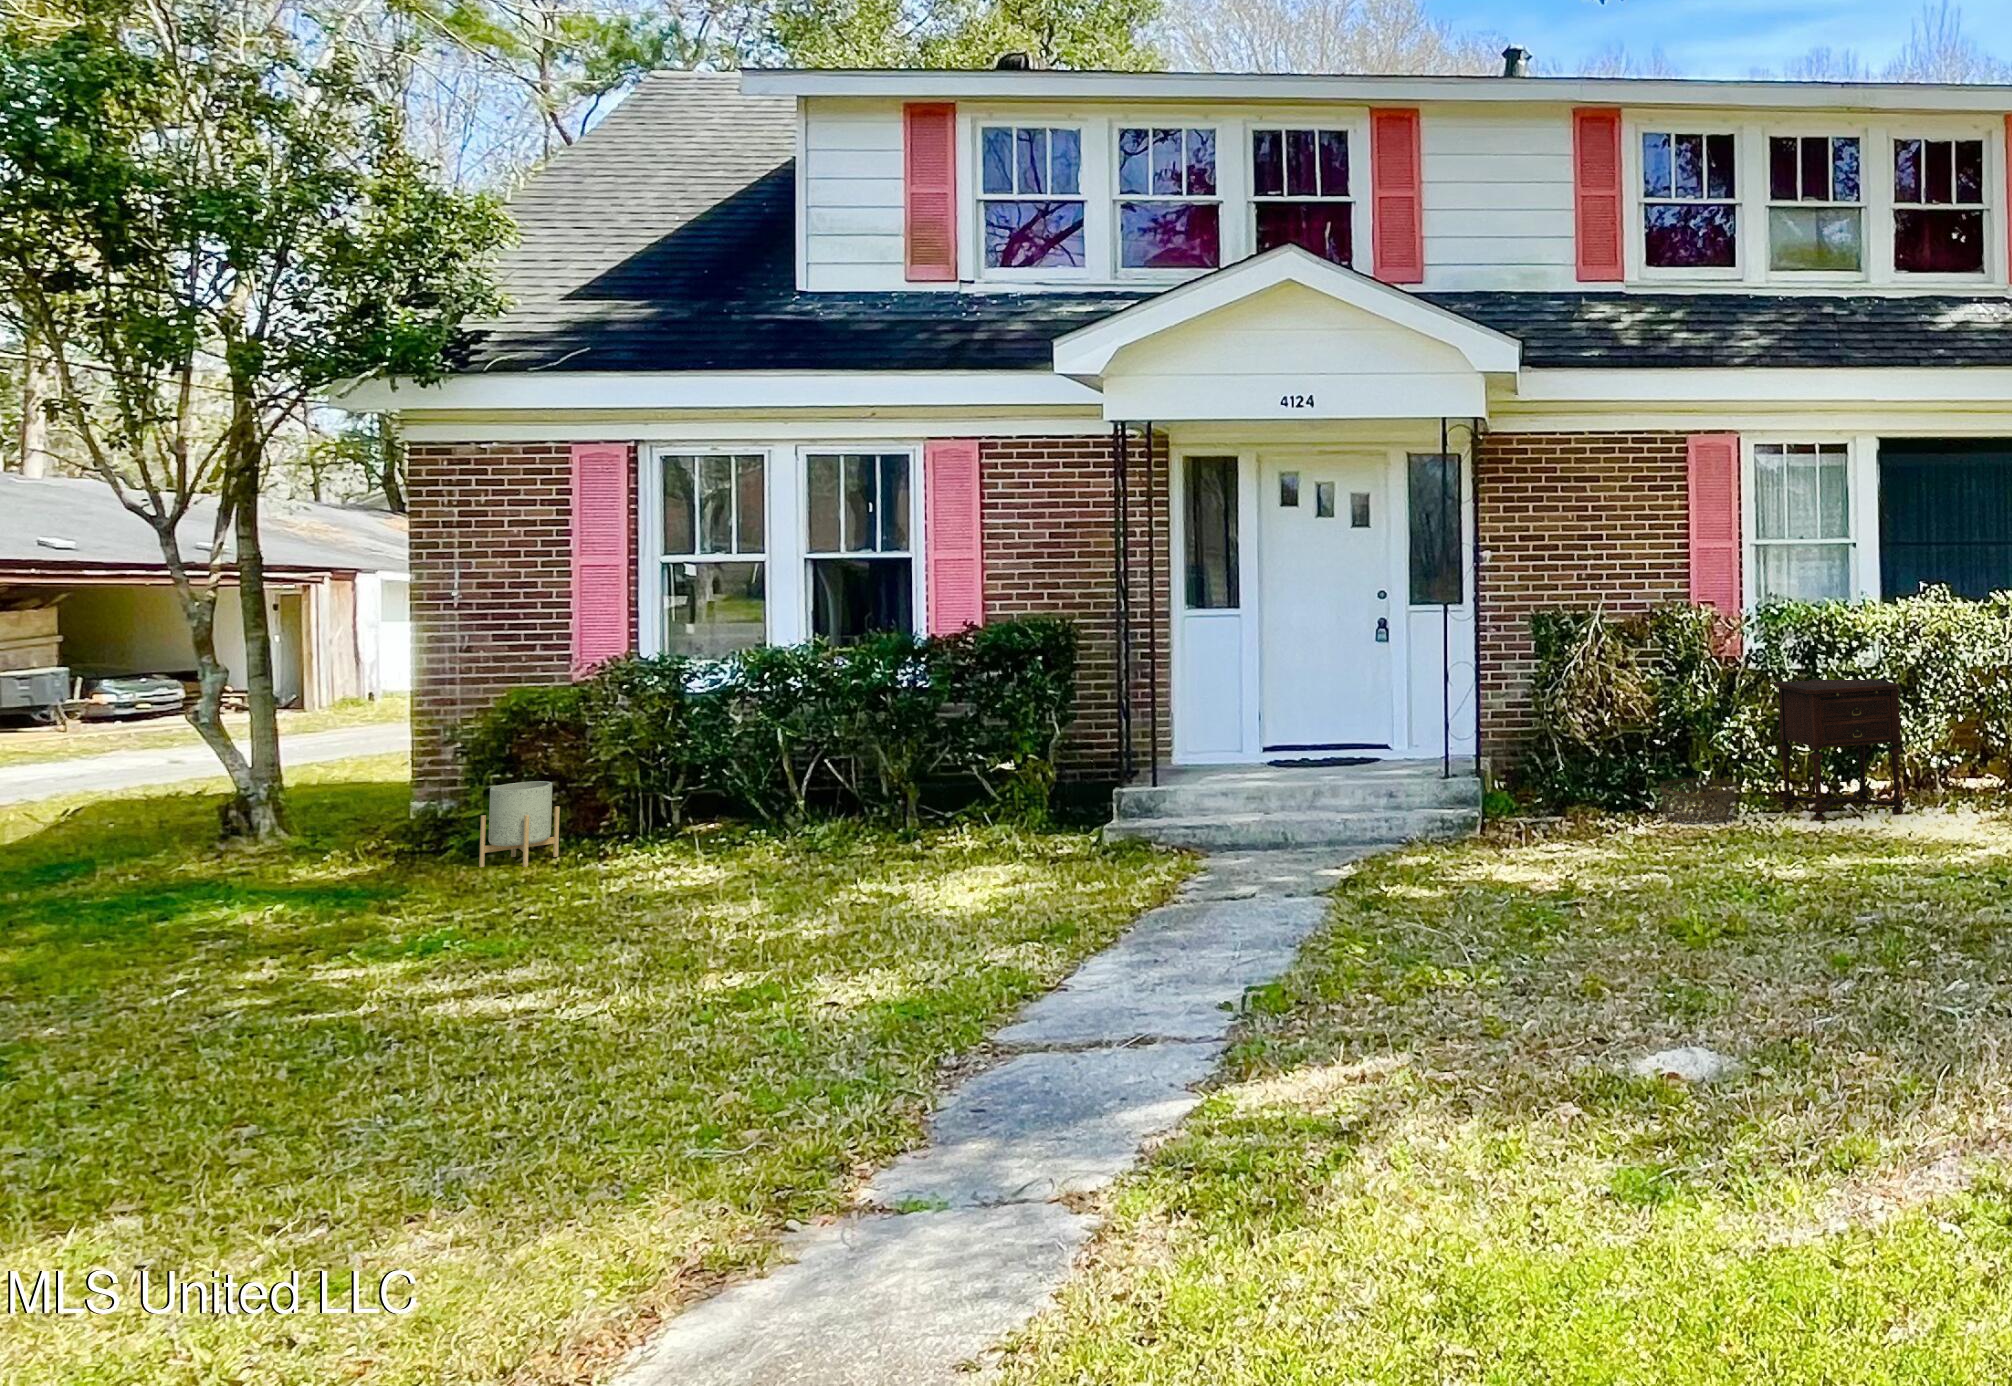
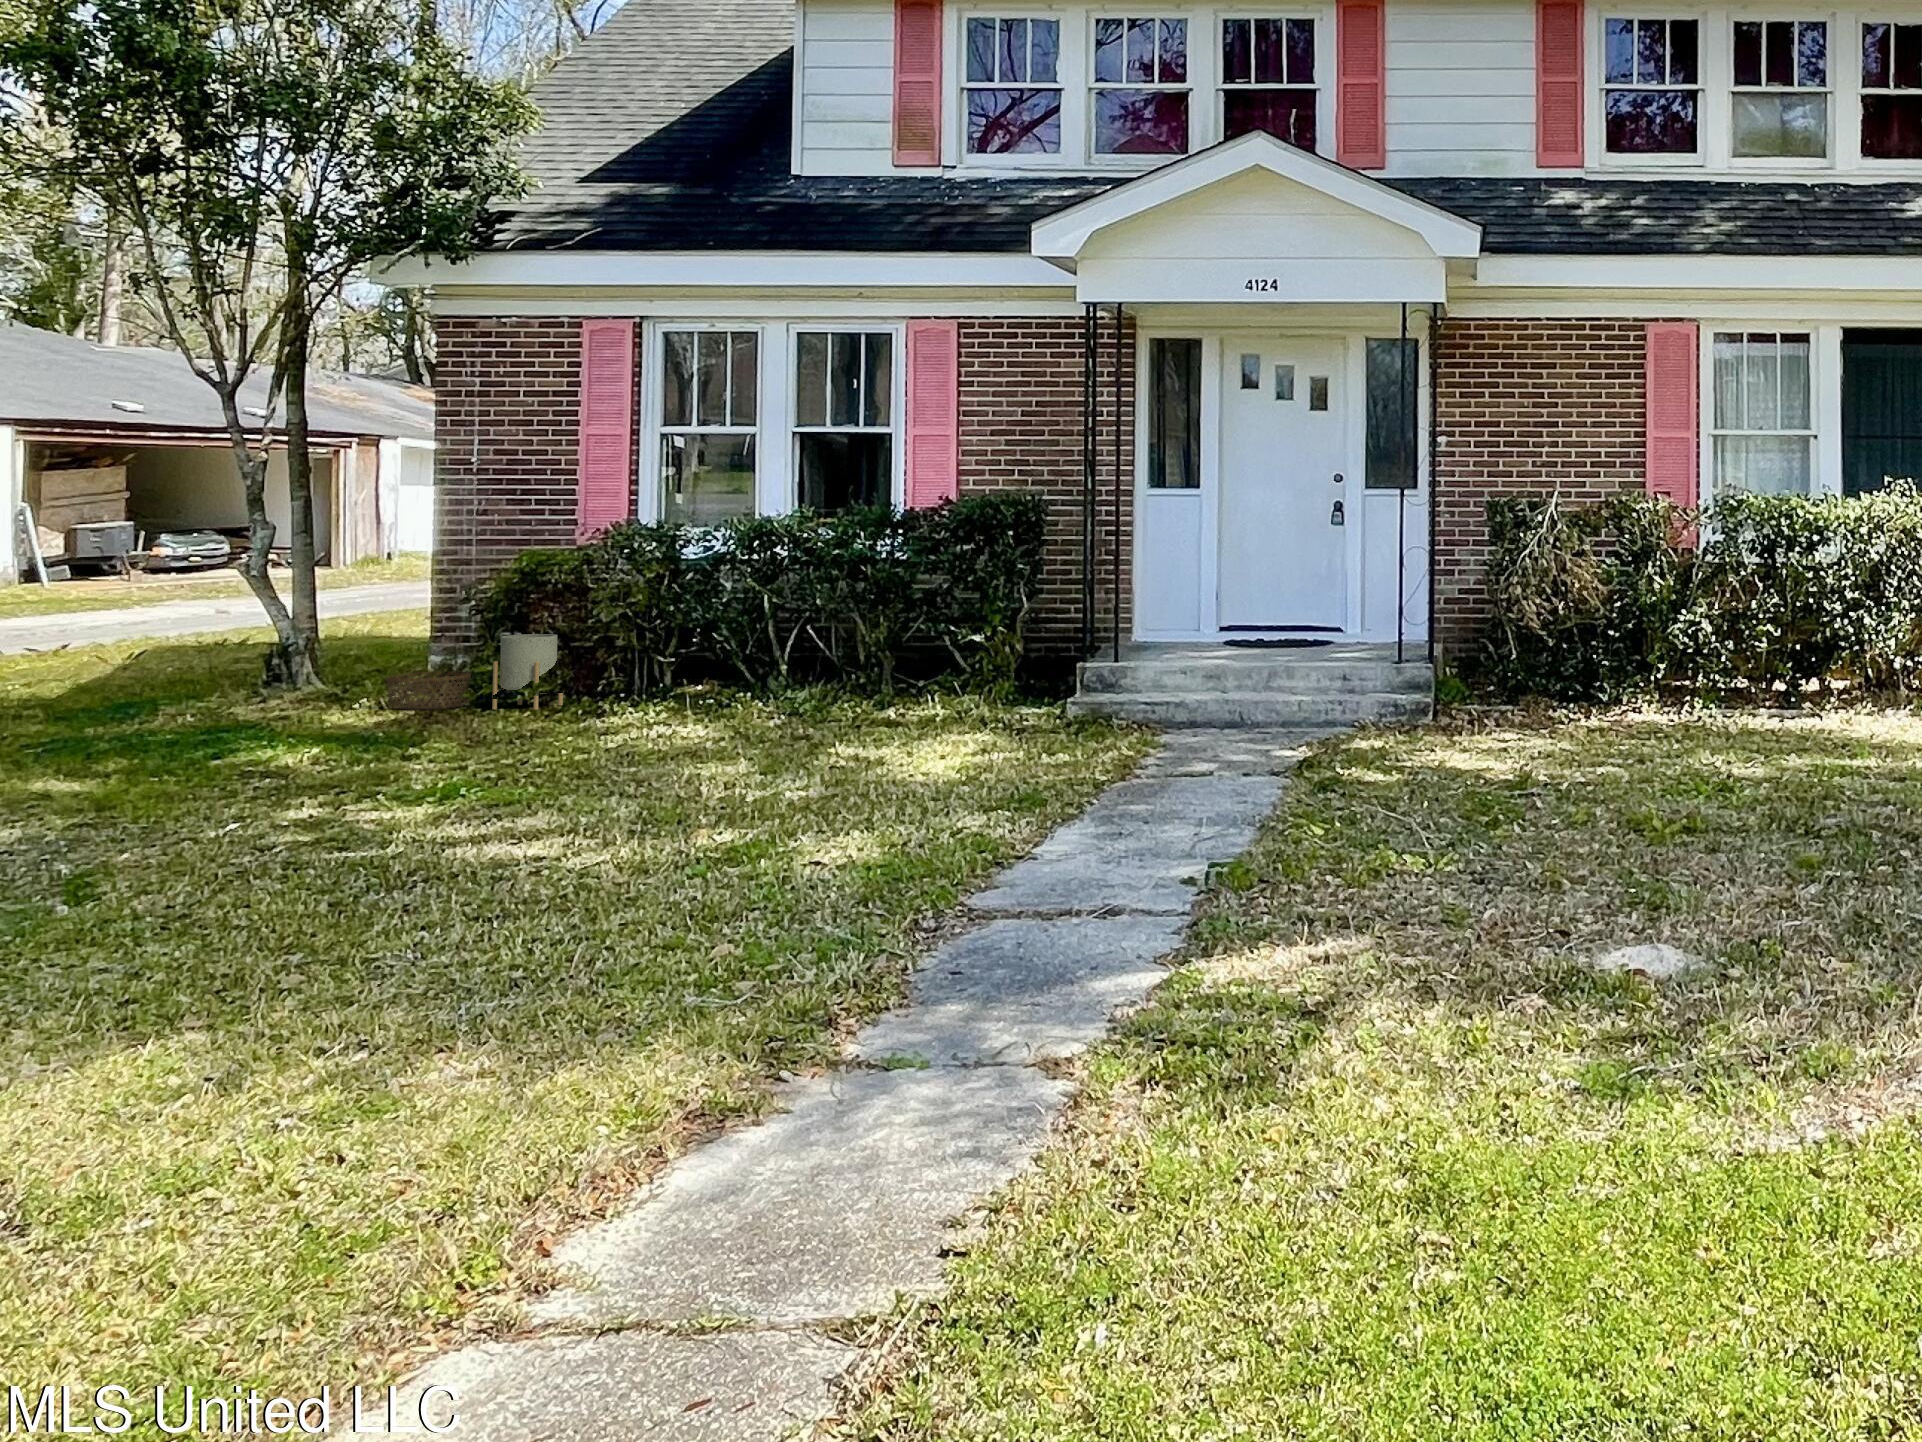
side table: present [1774,679,1903,821] -> none [1739,572,1860,703]
basket: present [1661,778,1737,824] -> present [386,671,470,710]

